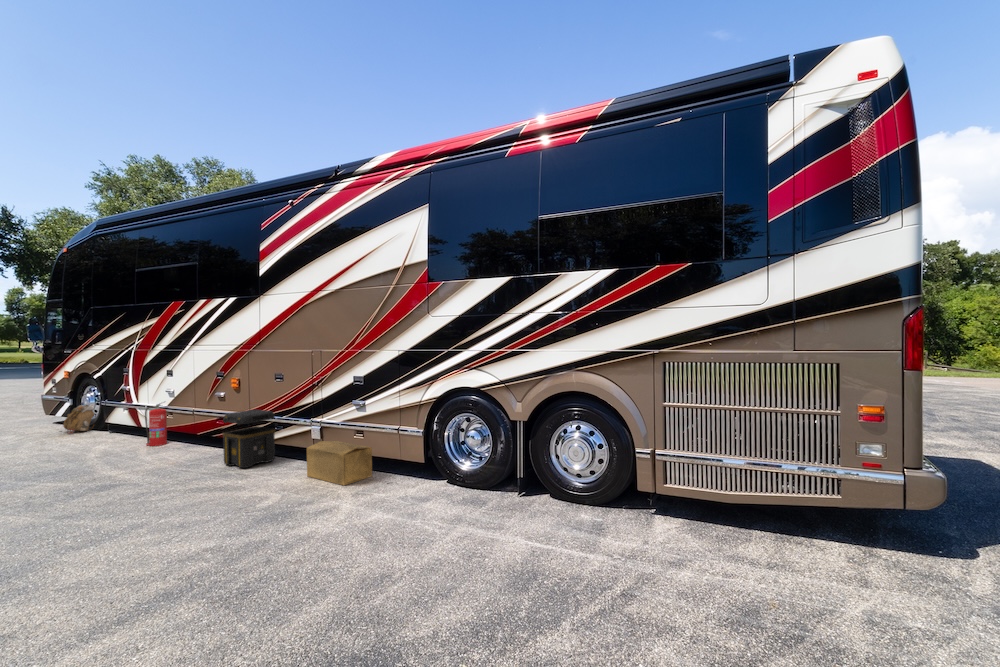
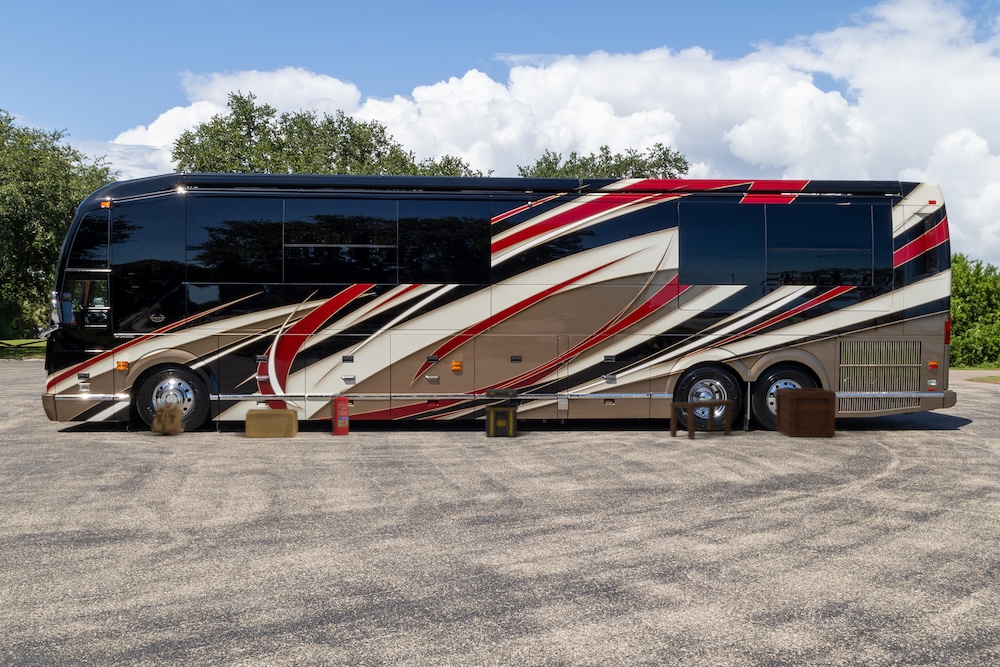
wooden crate: none [538,433,637,539] -> present [775,388,835,437]
cardboard box: present [307,441,372,485] -> present [246,409,298,437]
bench: none [387,441,478,506] -> present [670,399,733,439]

